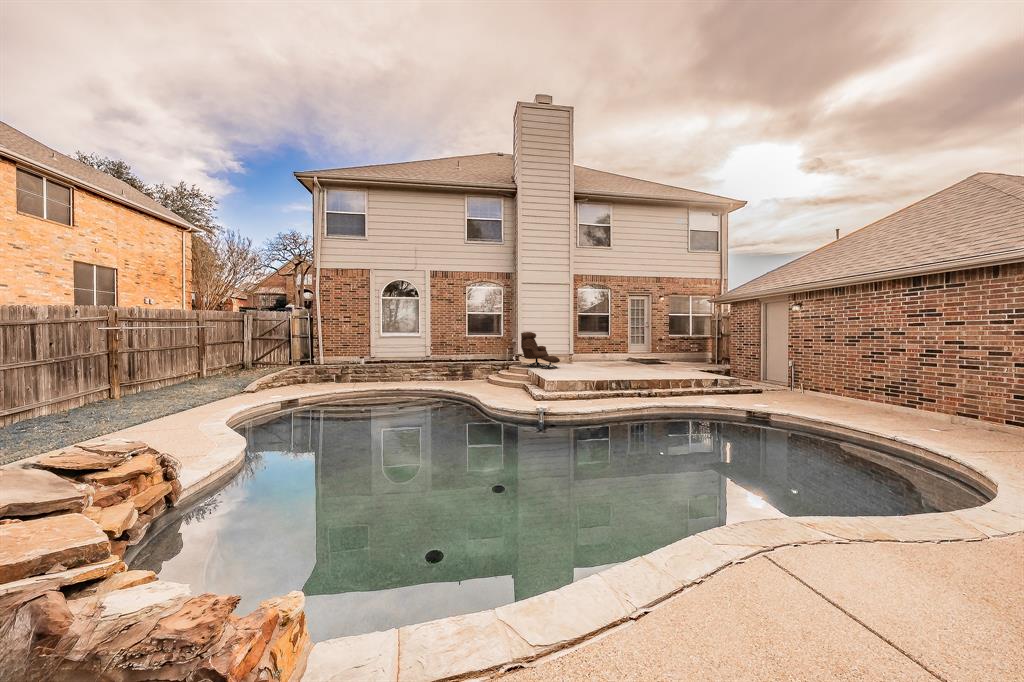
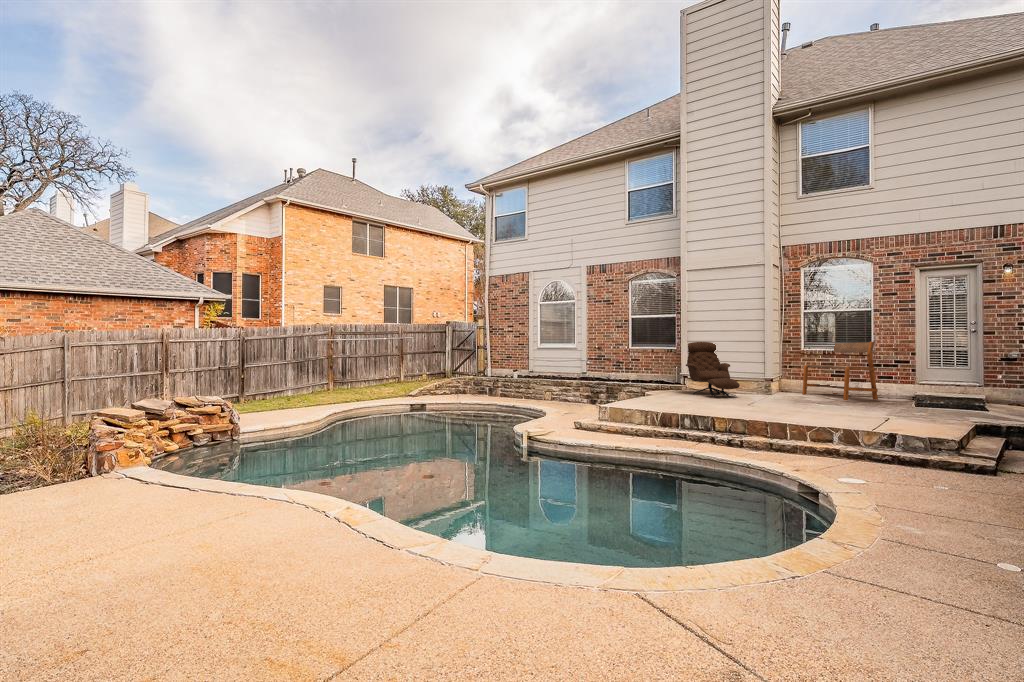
bench: none [580,332,619,365] -> present [802,342,878,401]

